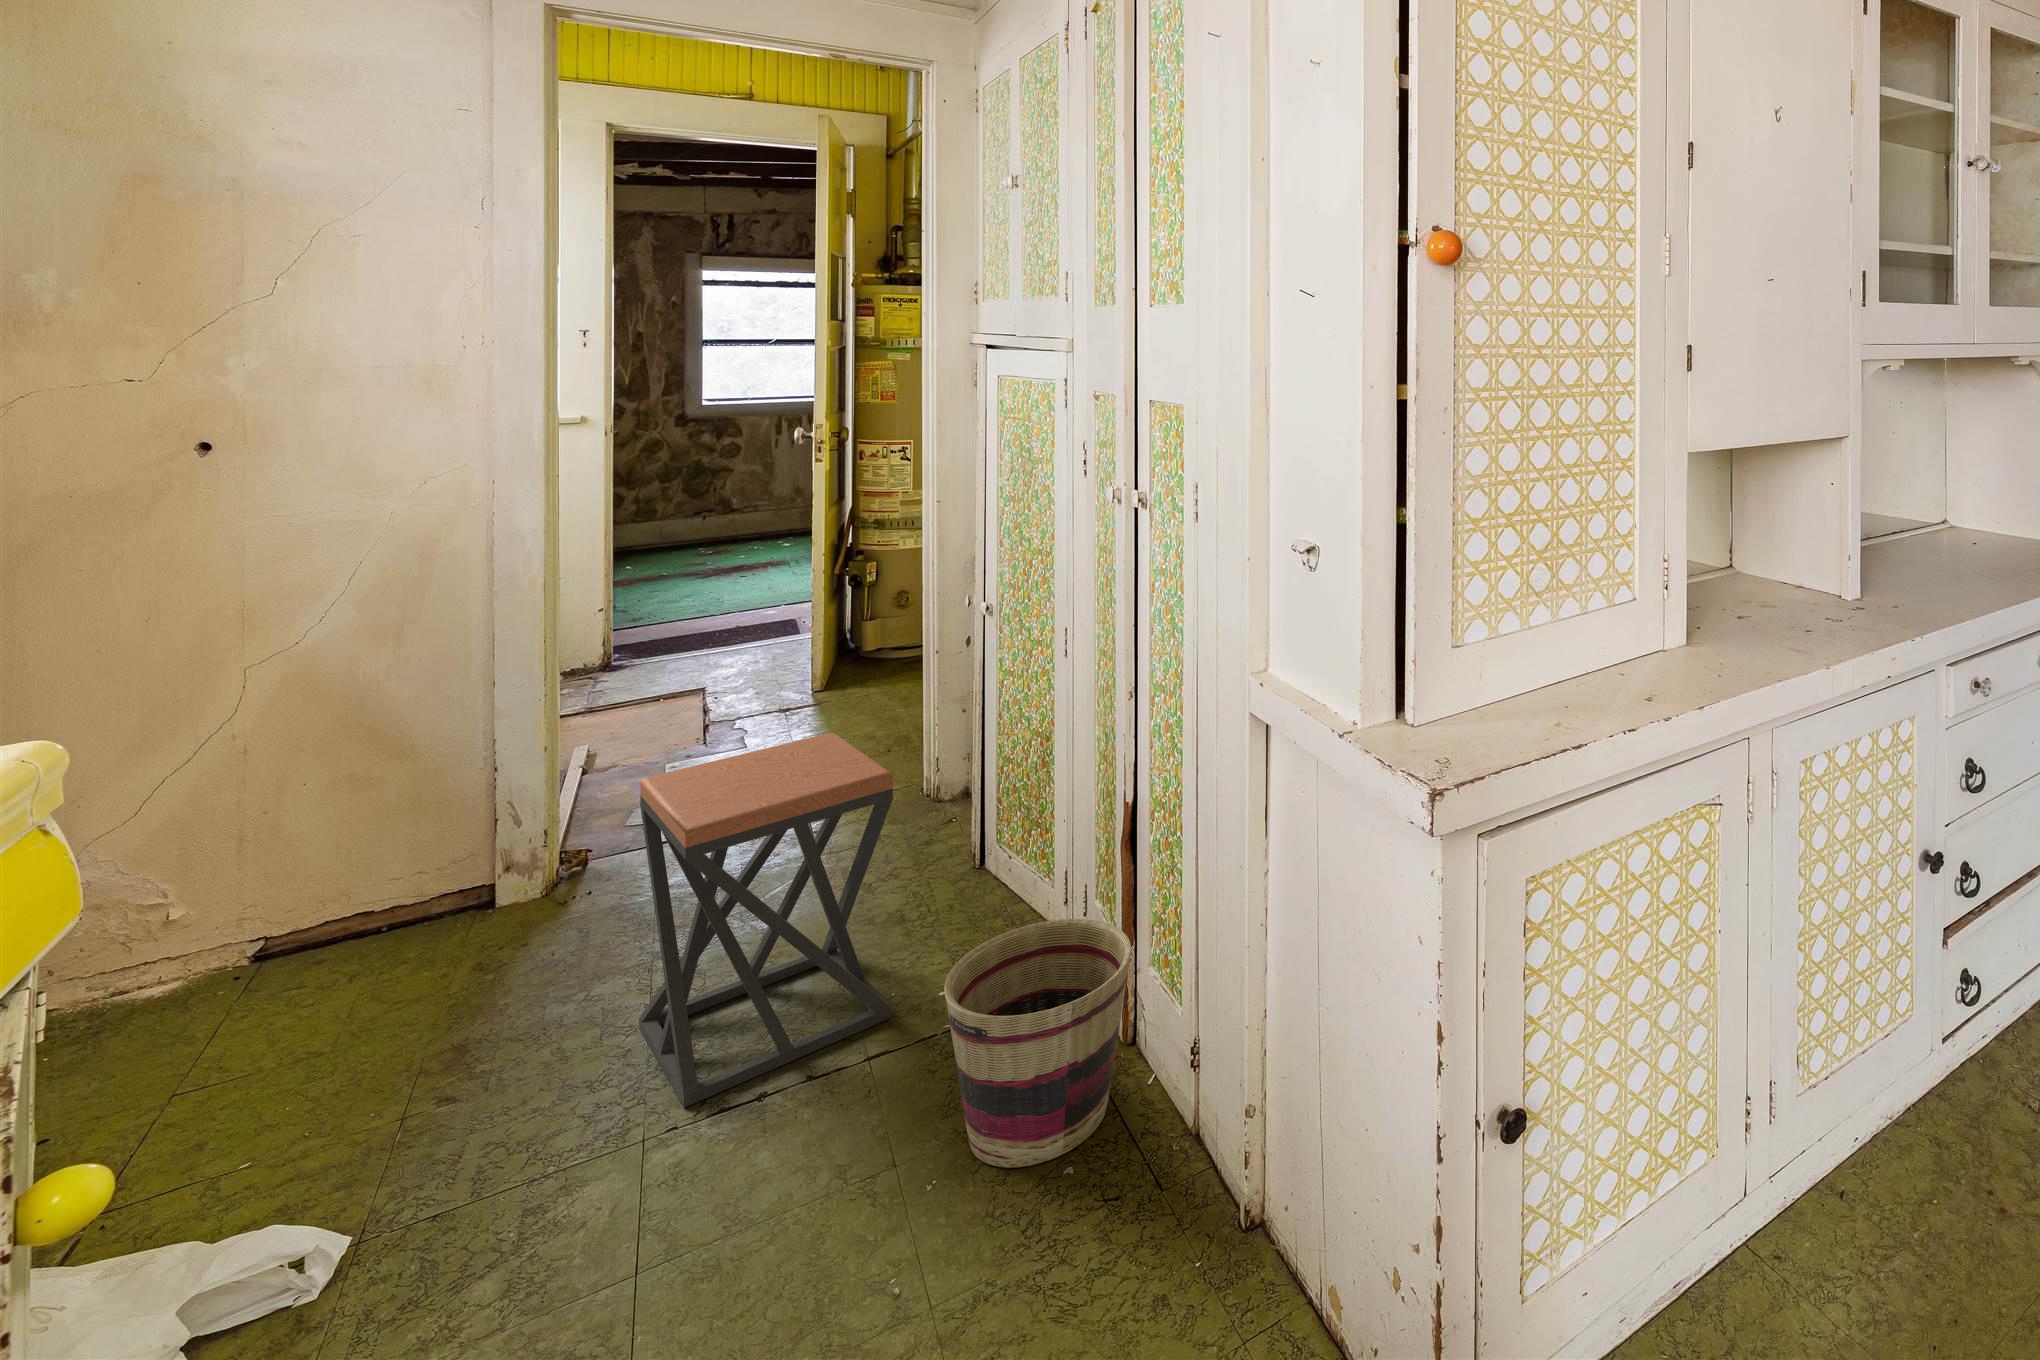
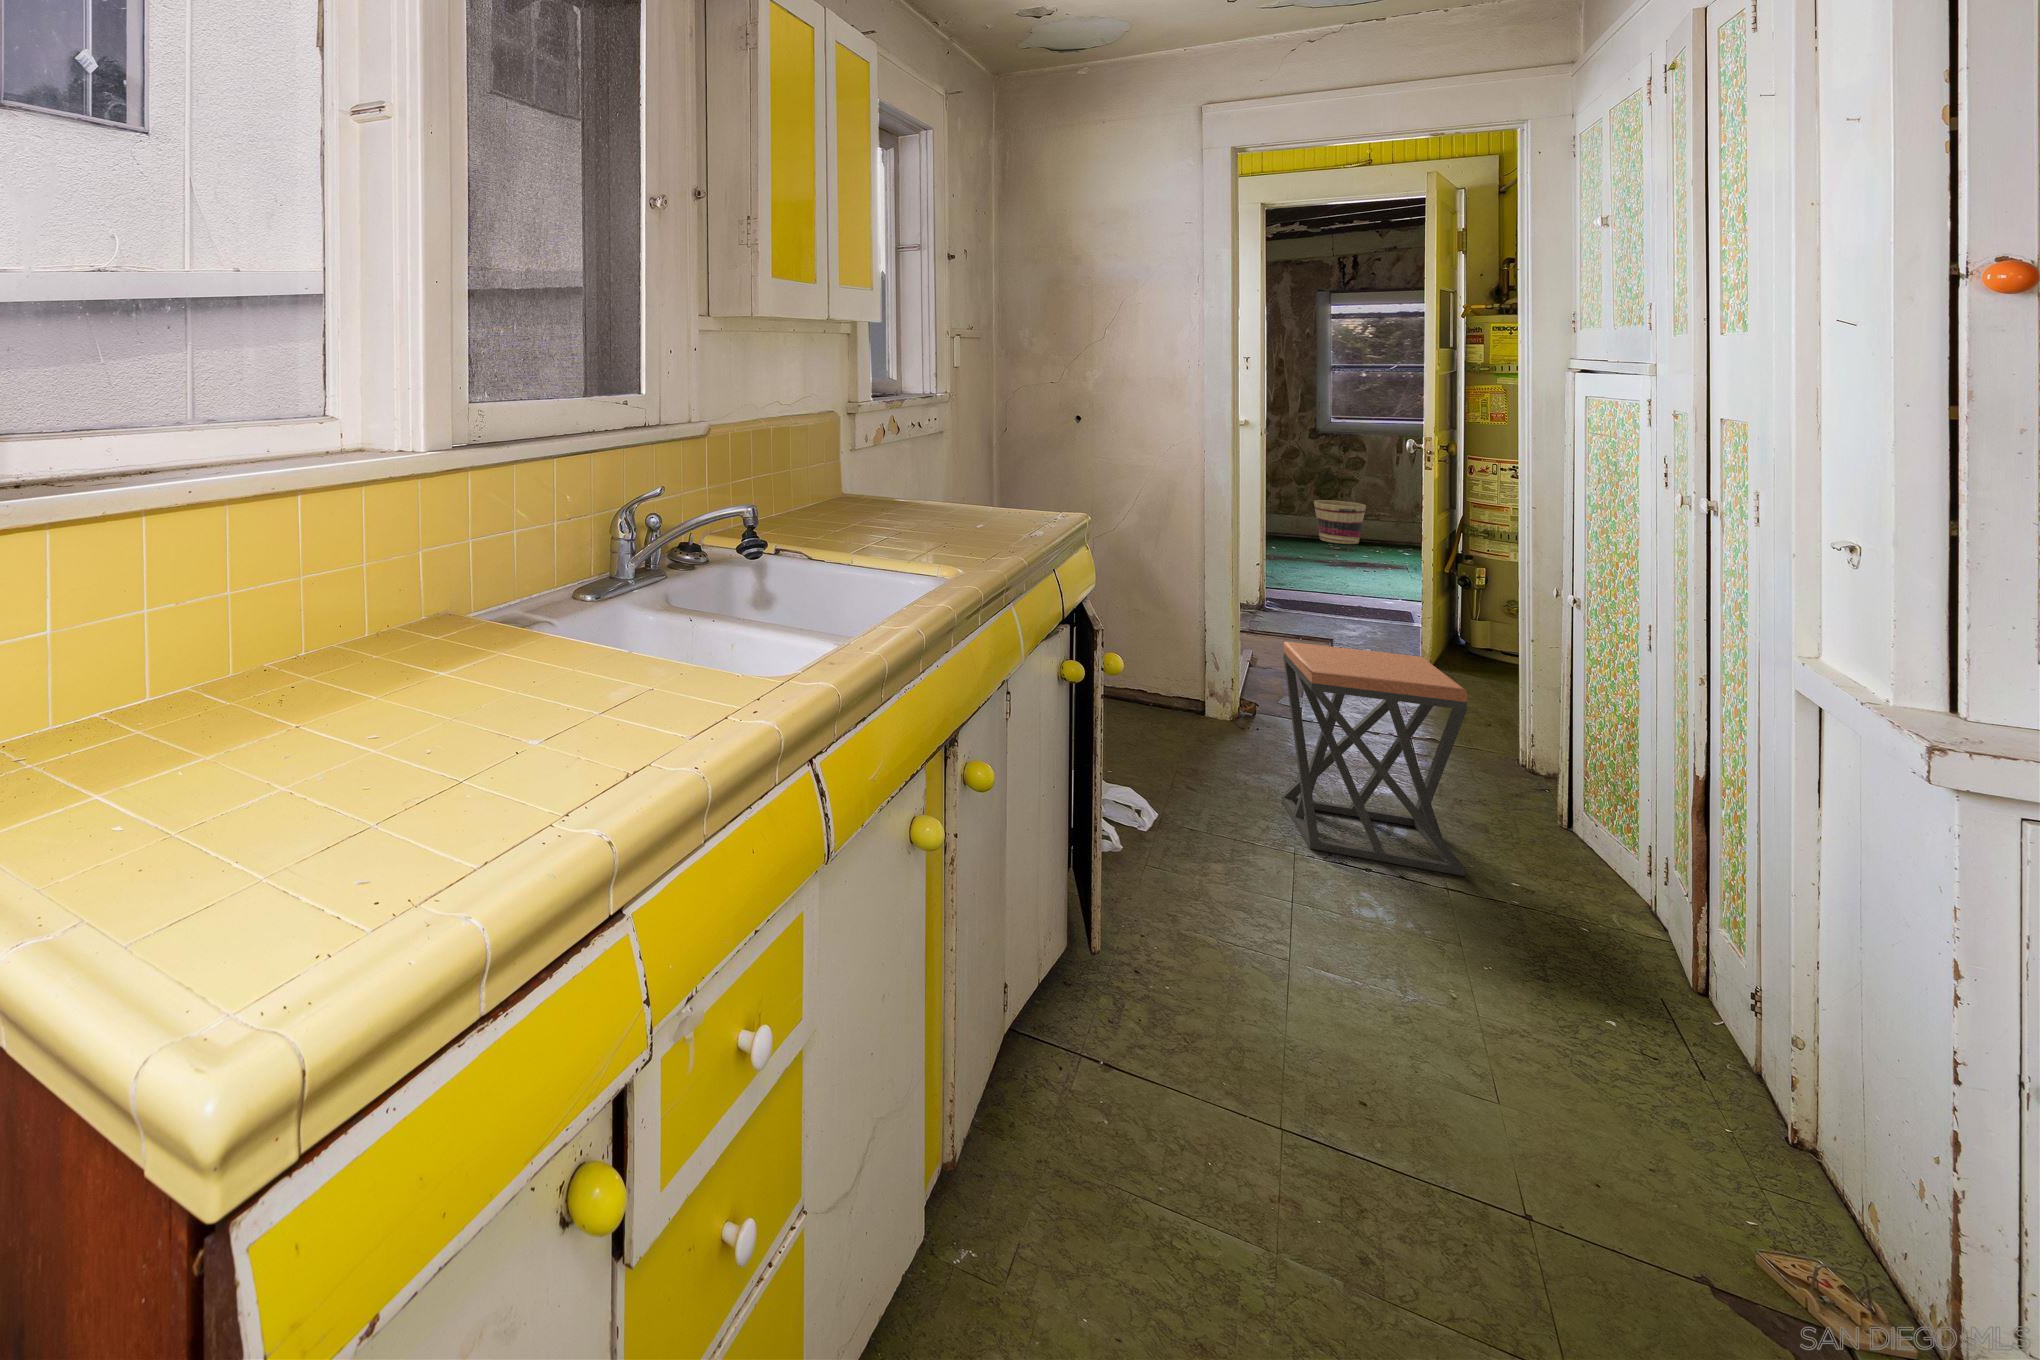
basket: present [944,919,1131,1168] -> present [1314,500,1366,544]

